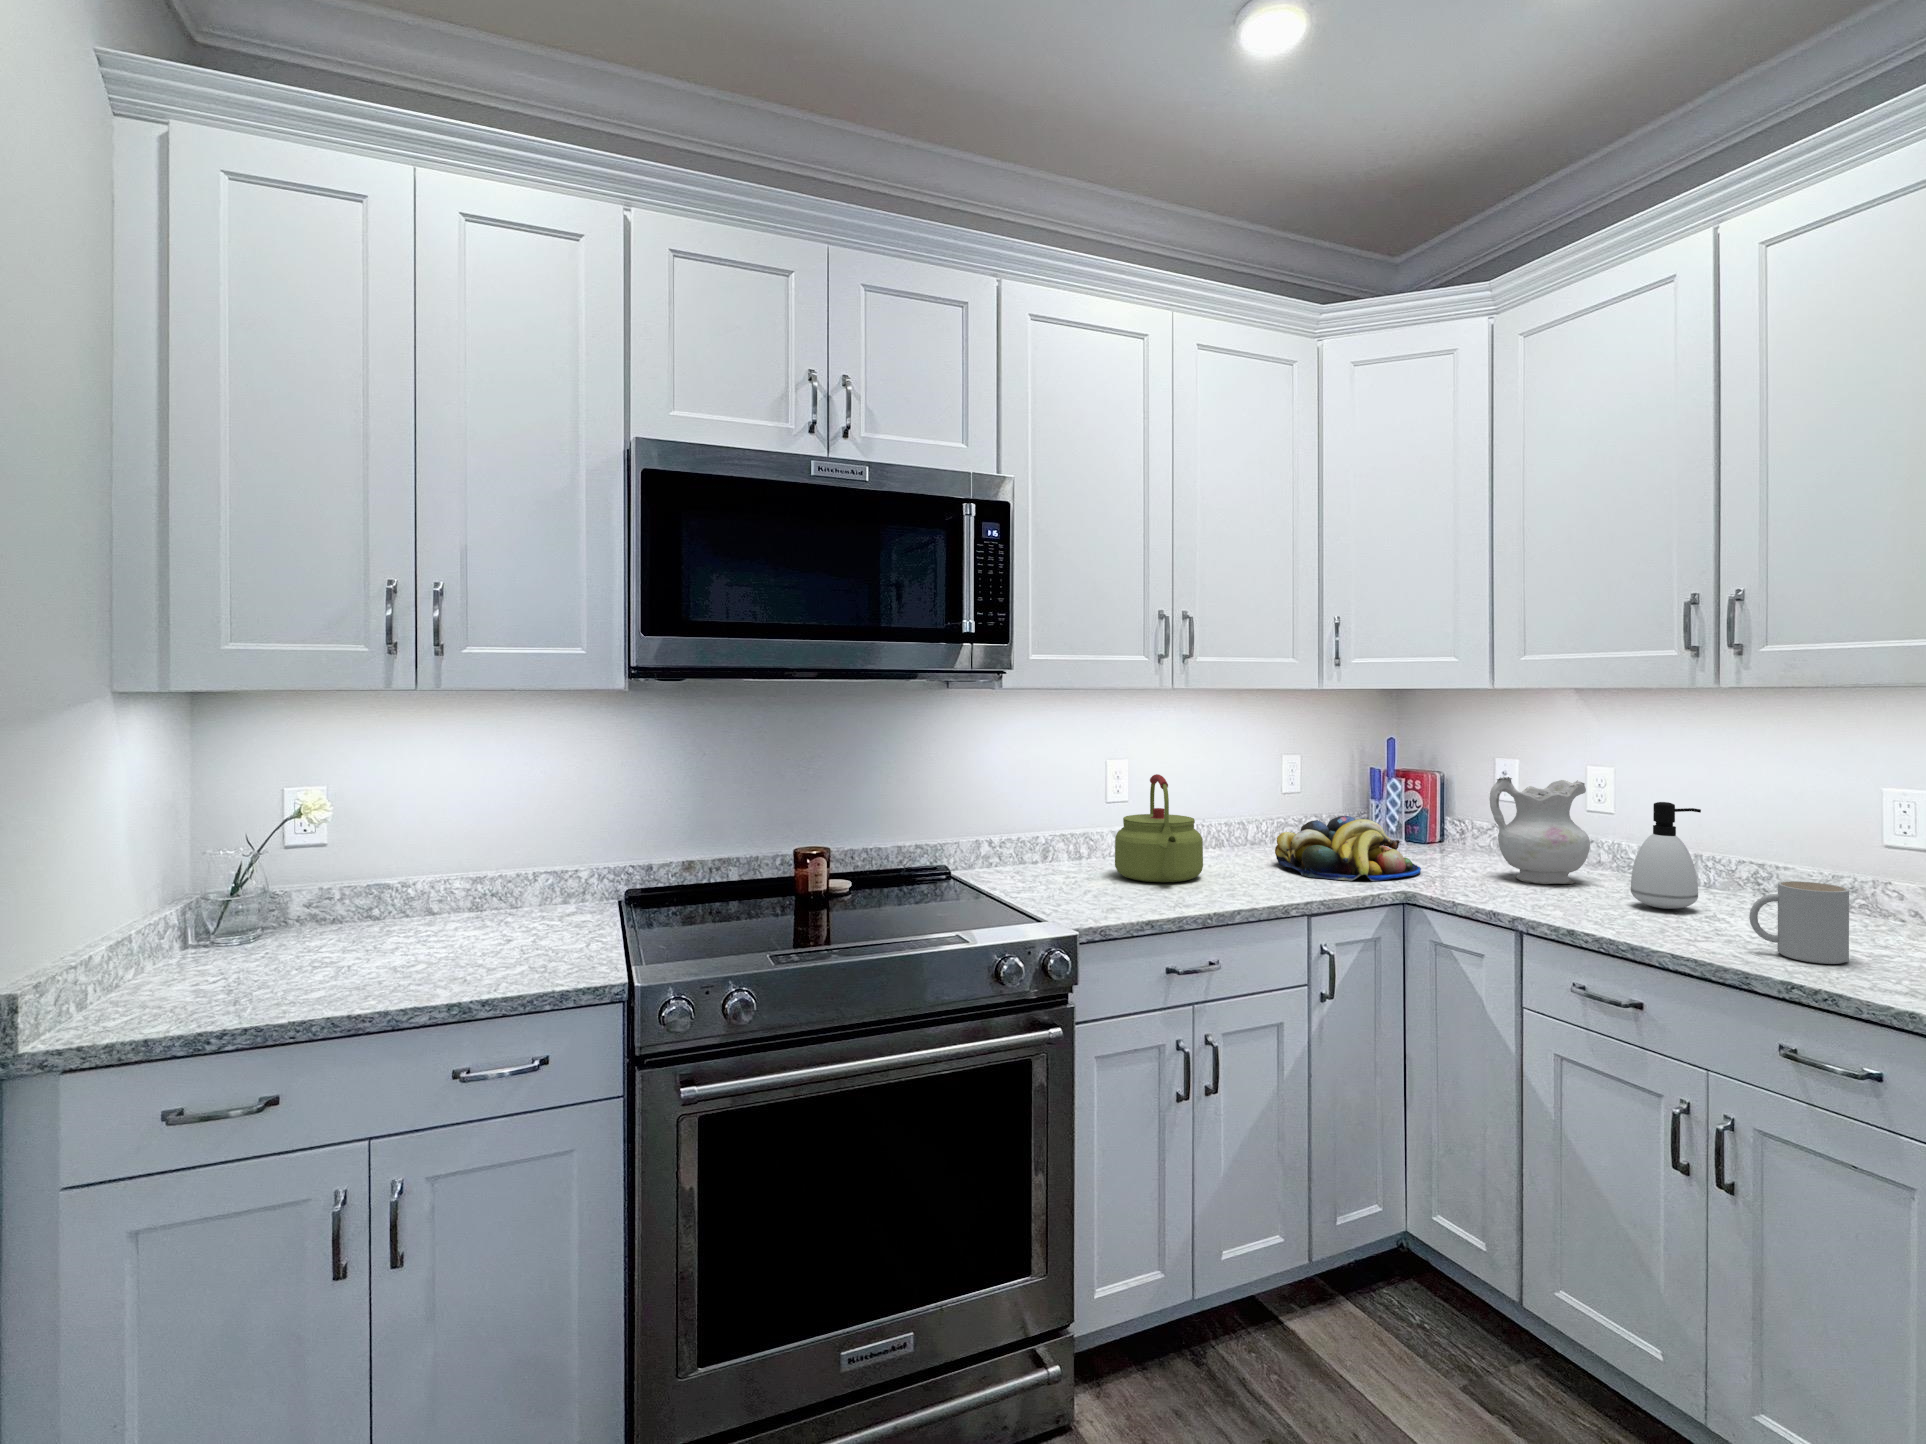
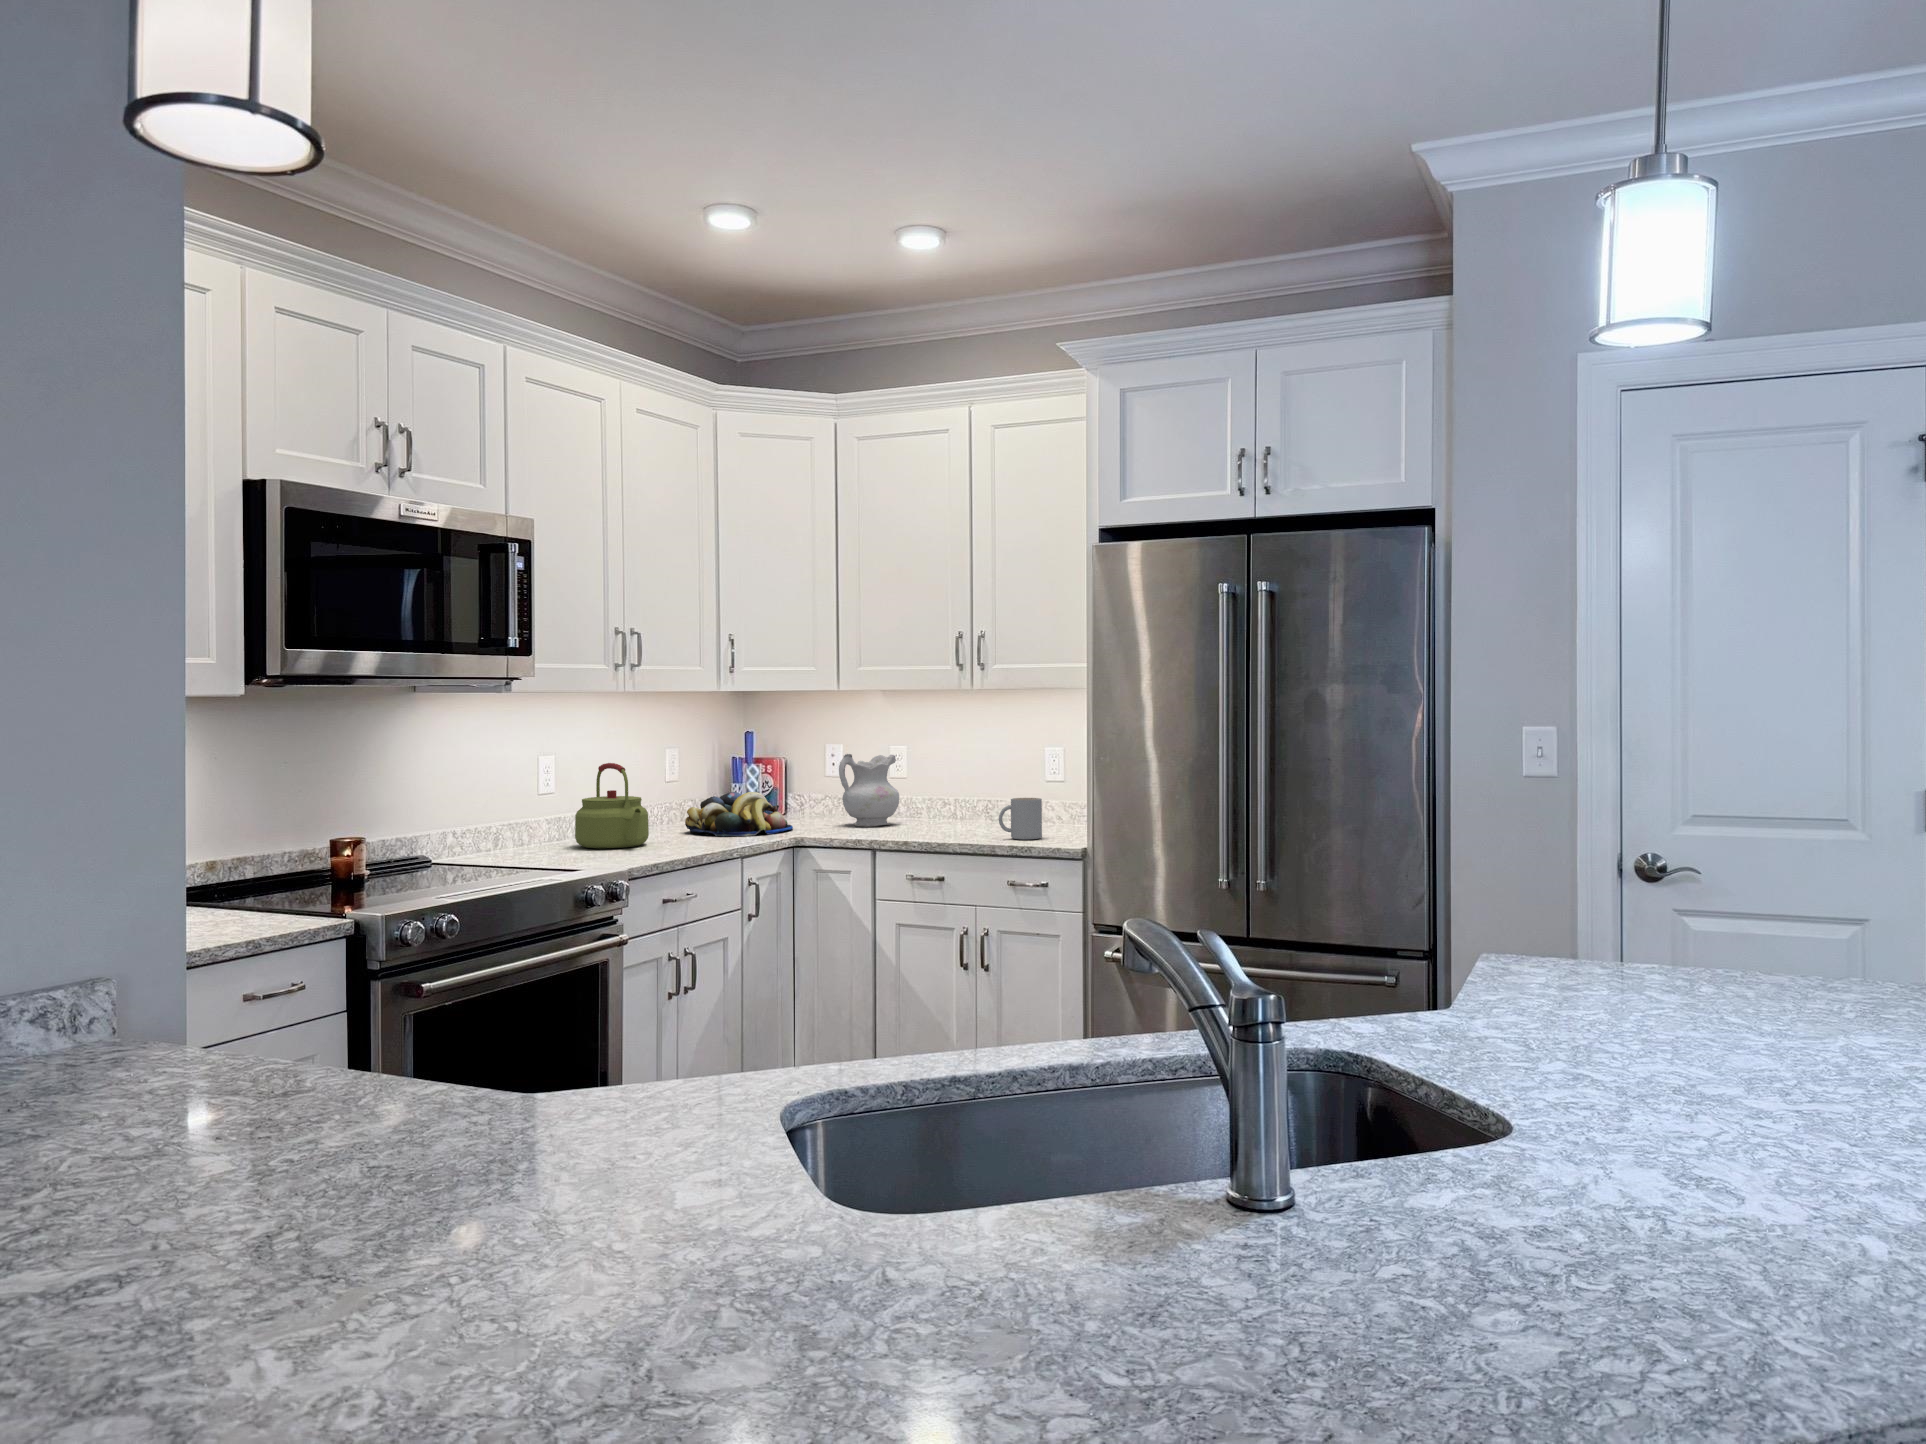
soap dispenser: present [1631,802,1701,909] -> none [930,762,966,829]

